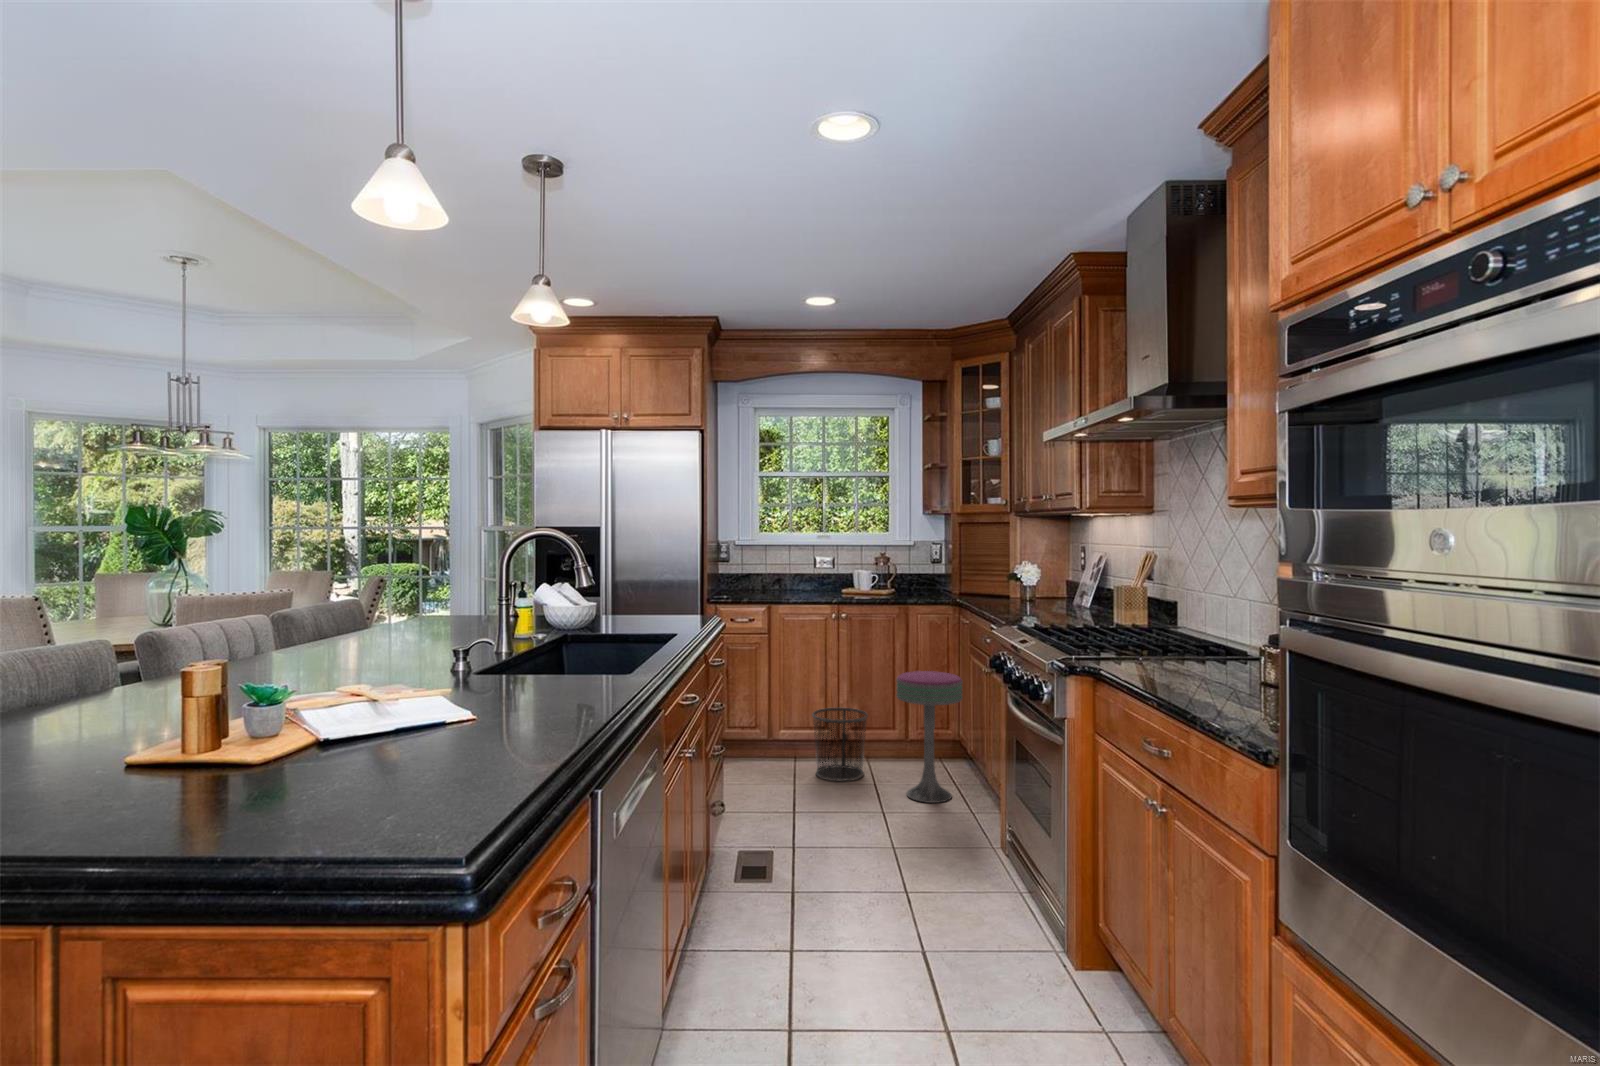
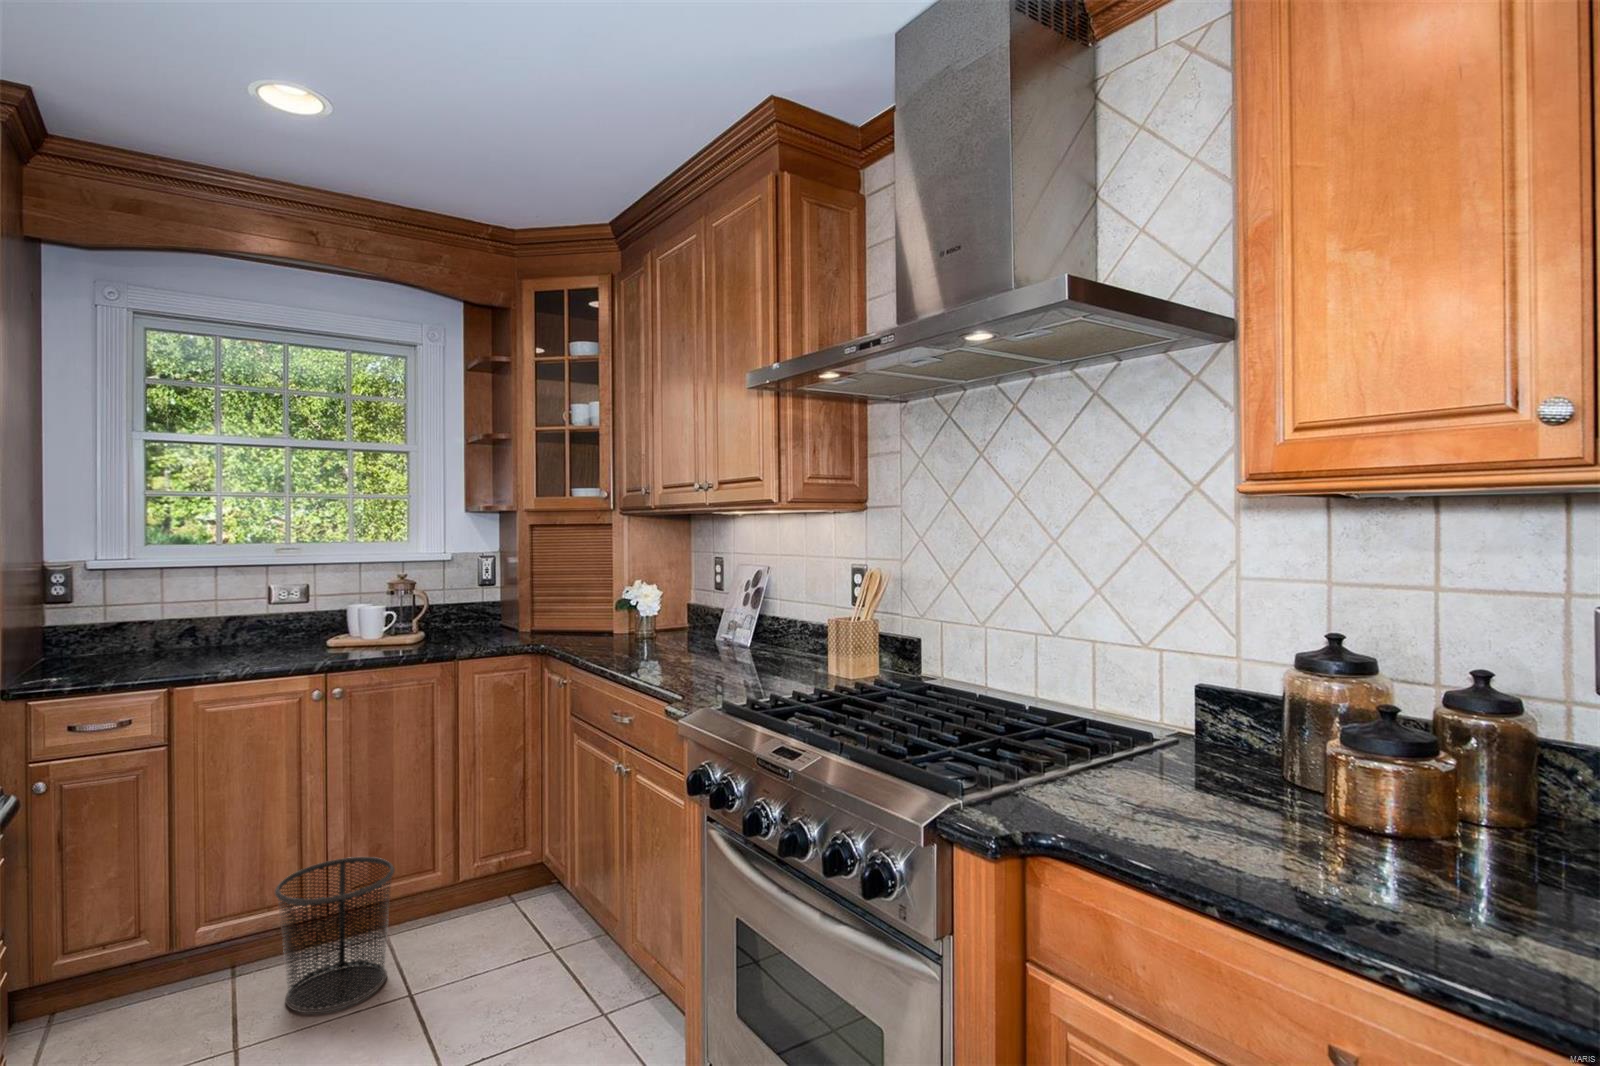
bar stool: present [896,671,963,803] -> none [457,773,576,1014]

